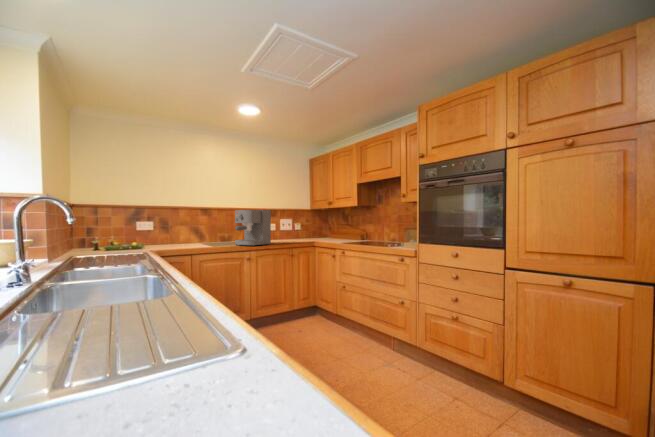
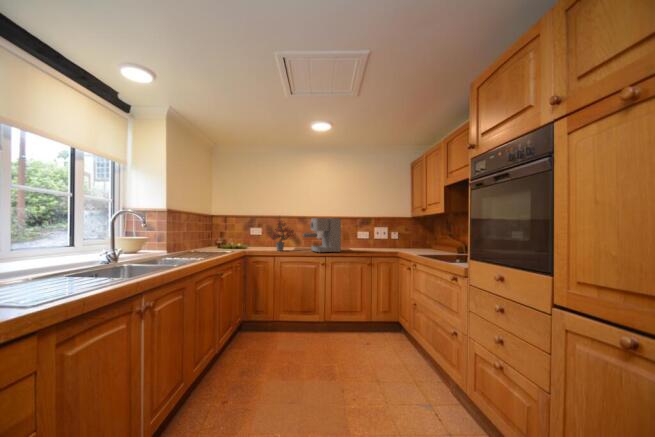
potted plant: none [186,204,216,248] -> present [271,219,294,251]

